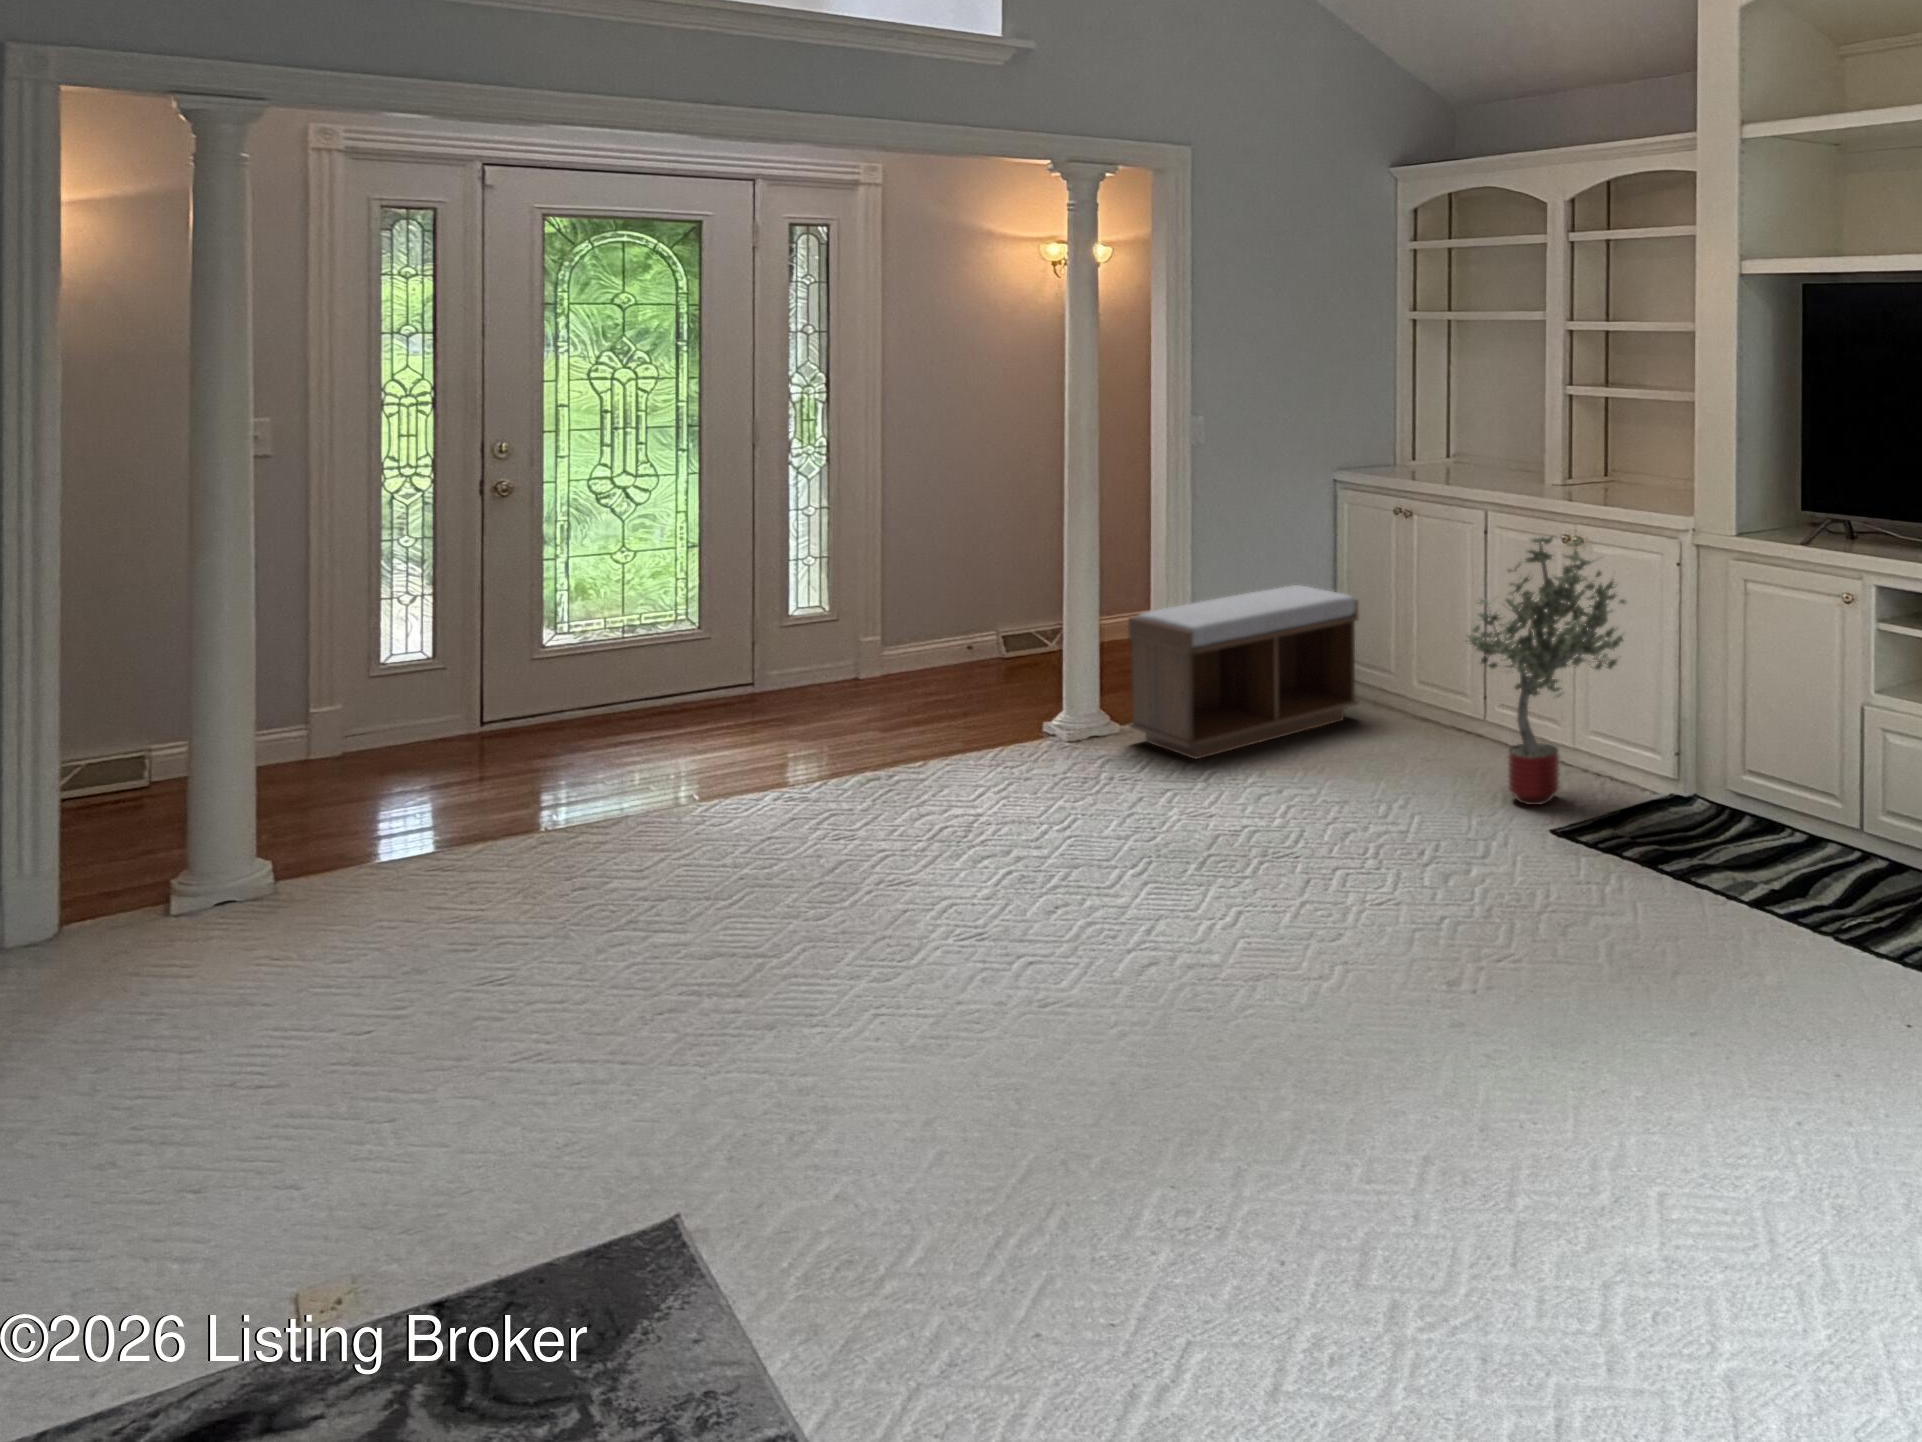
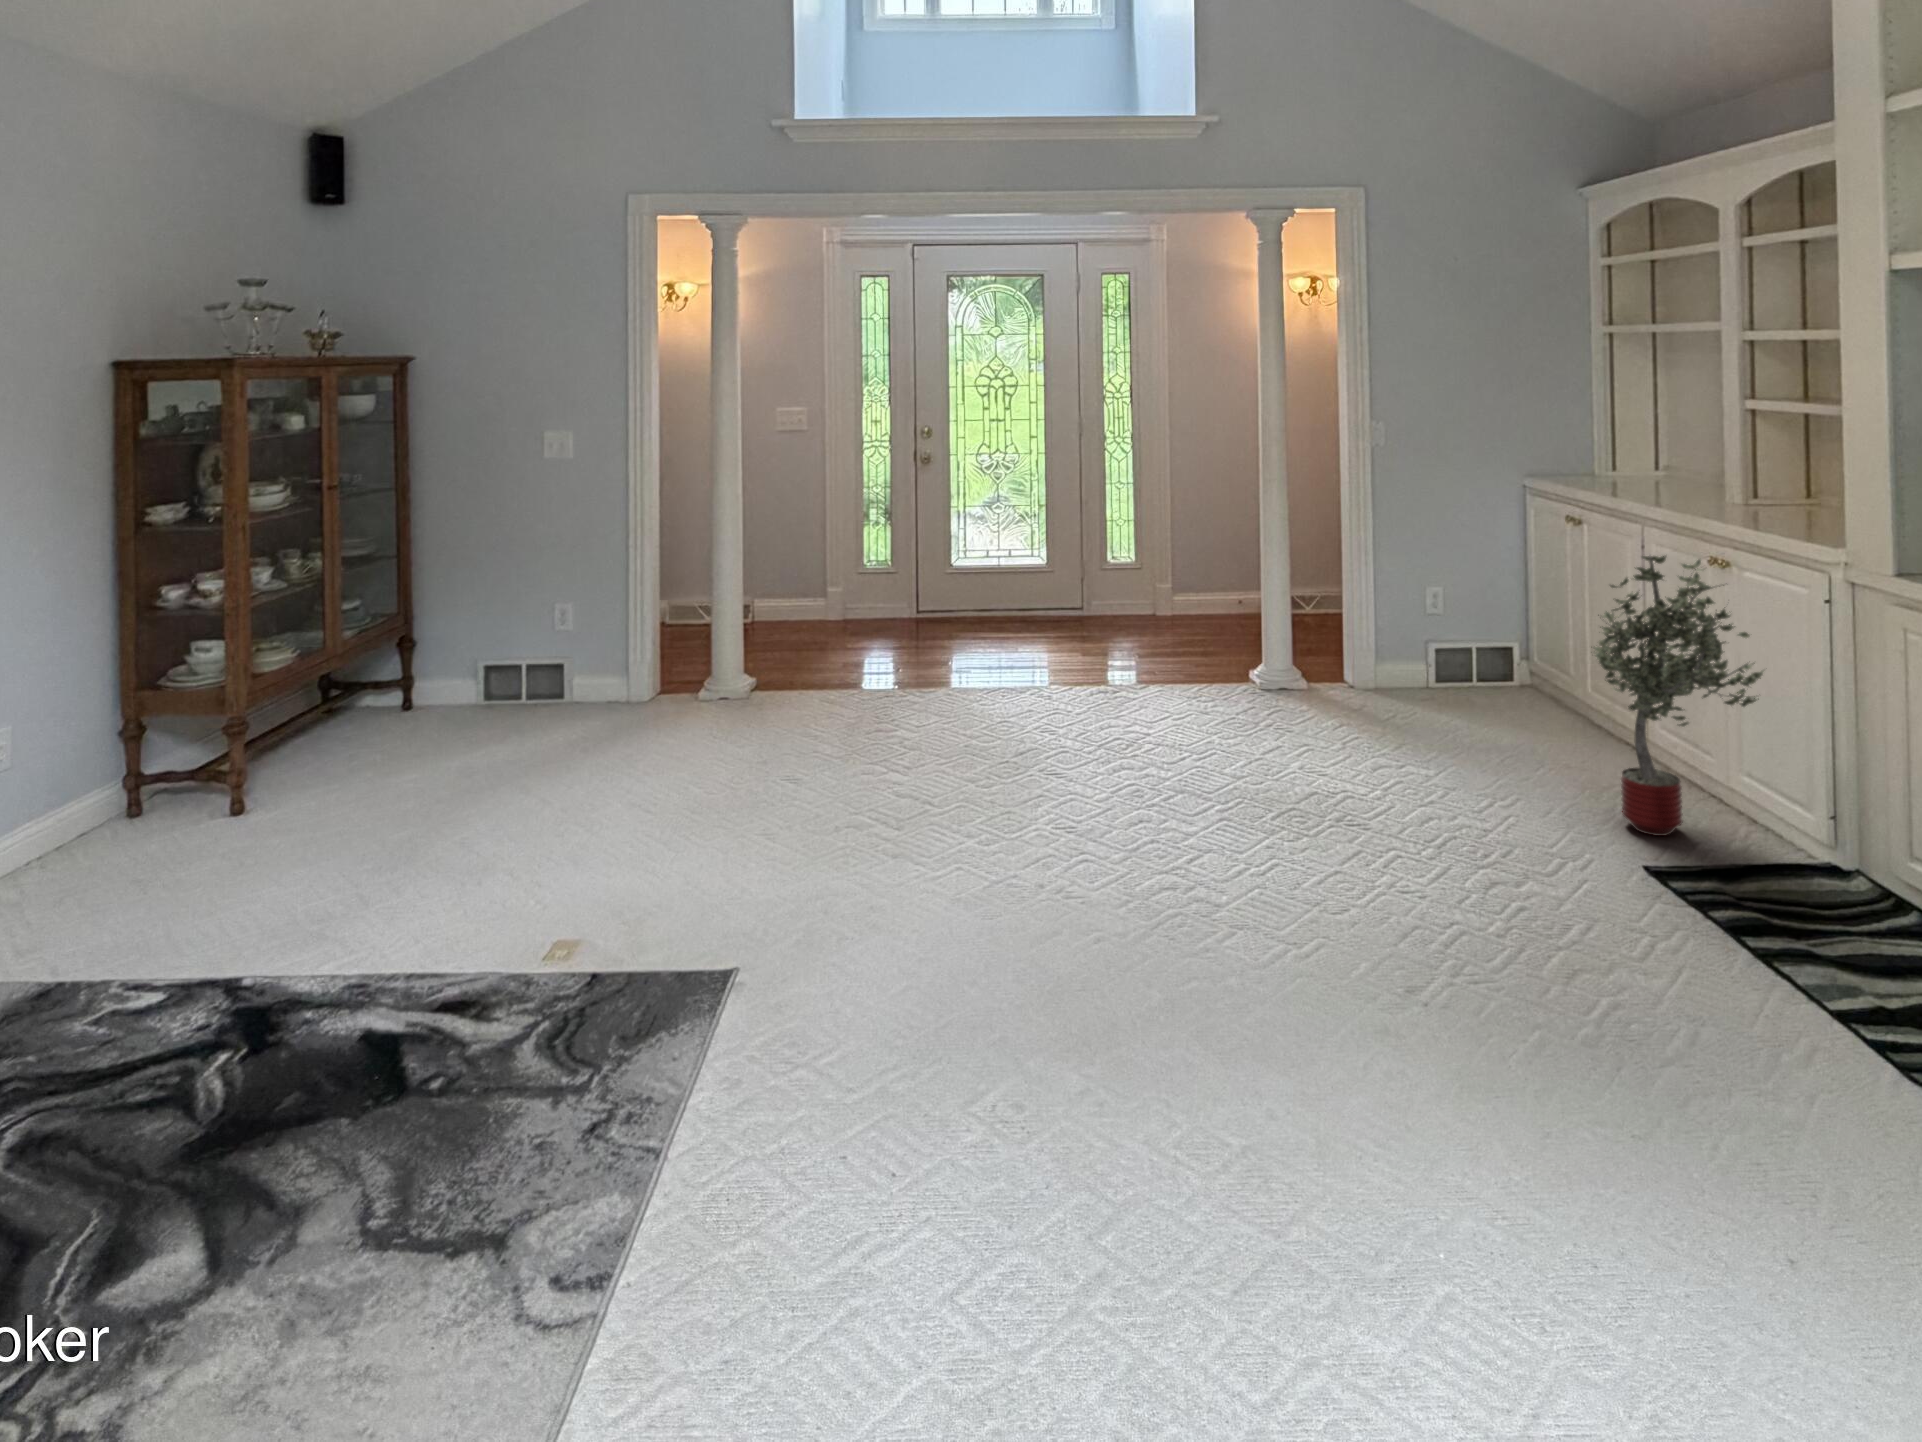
bench: present [1128,585,1359,759] -> none [1307,579,1528,721]

